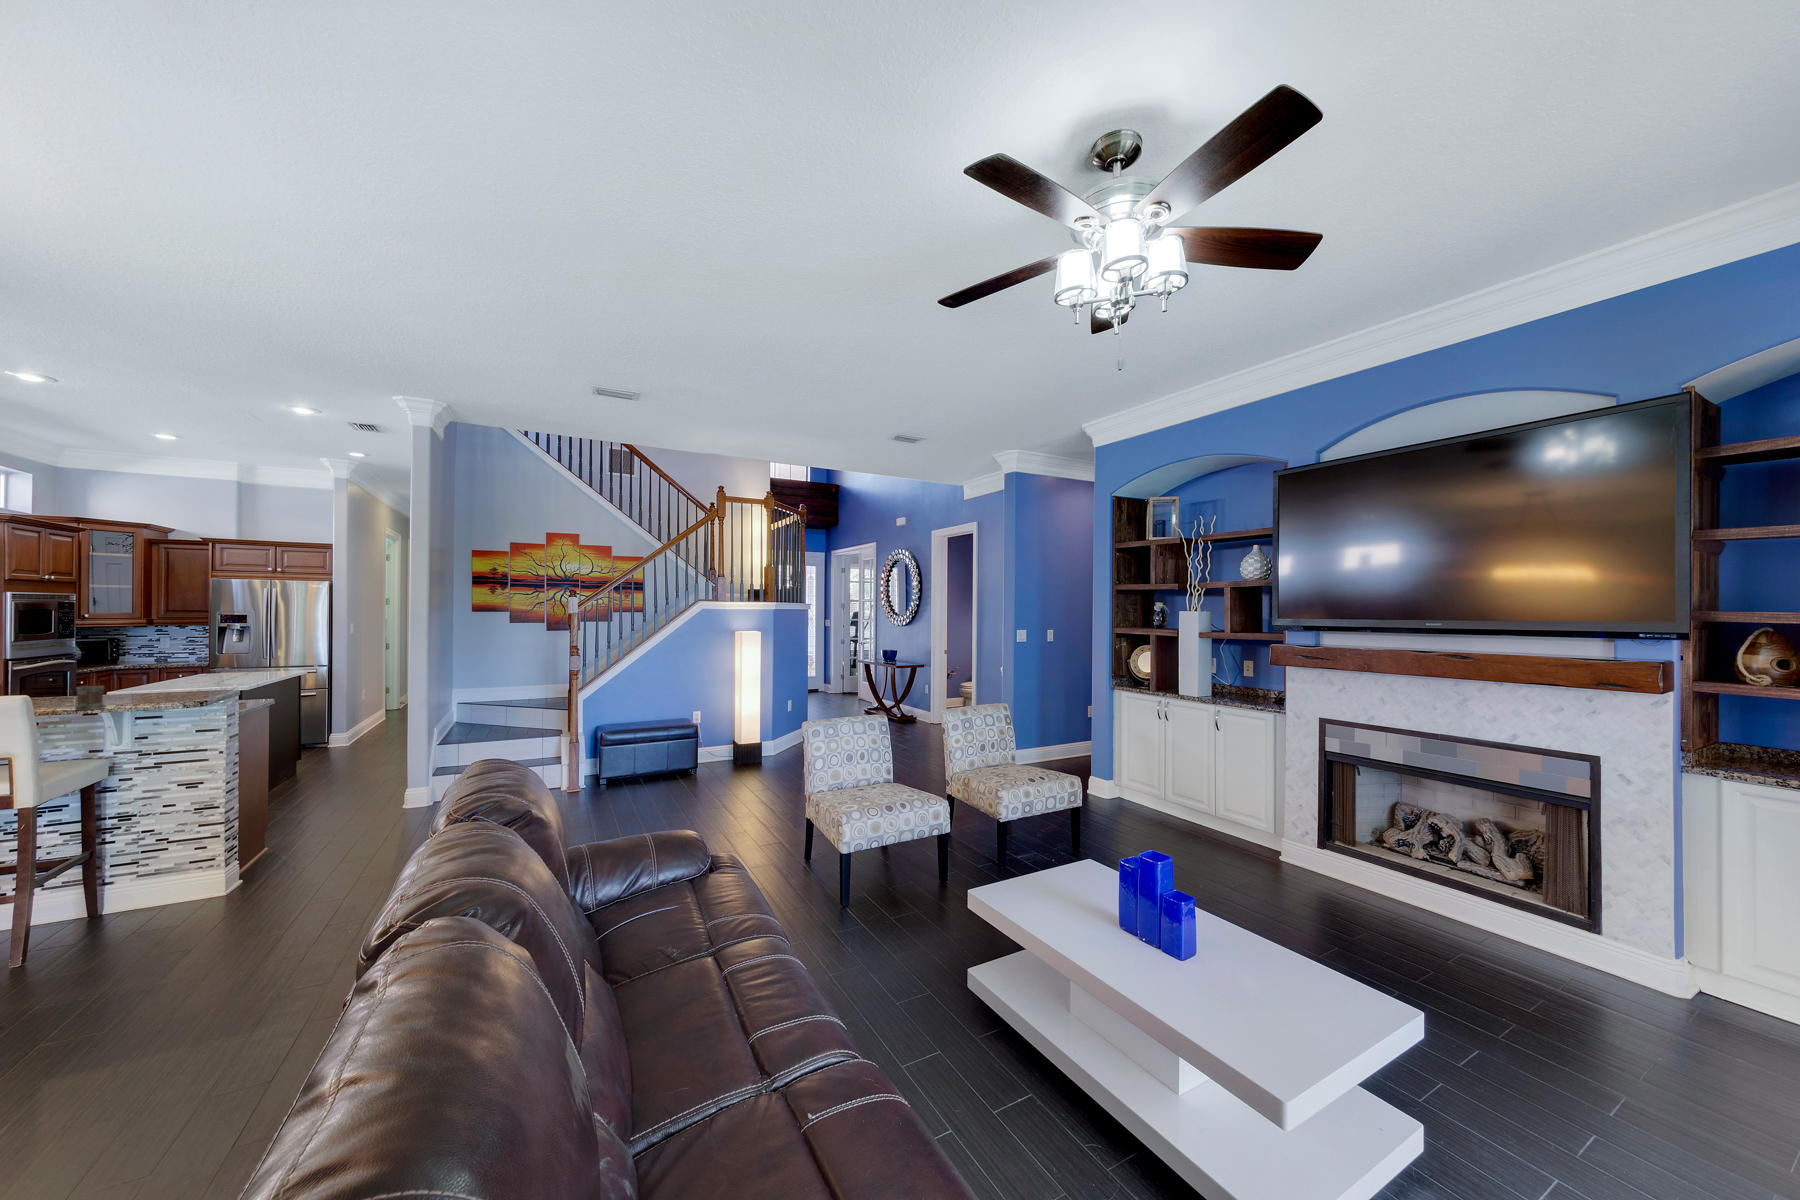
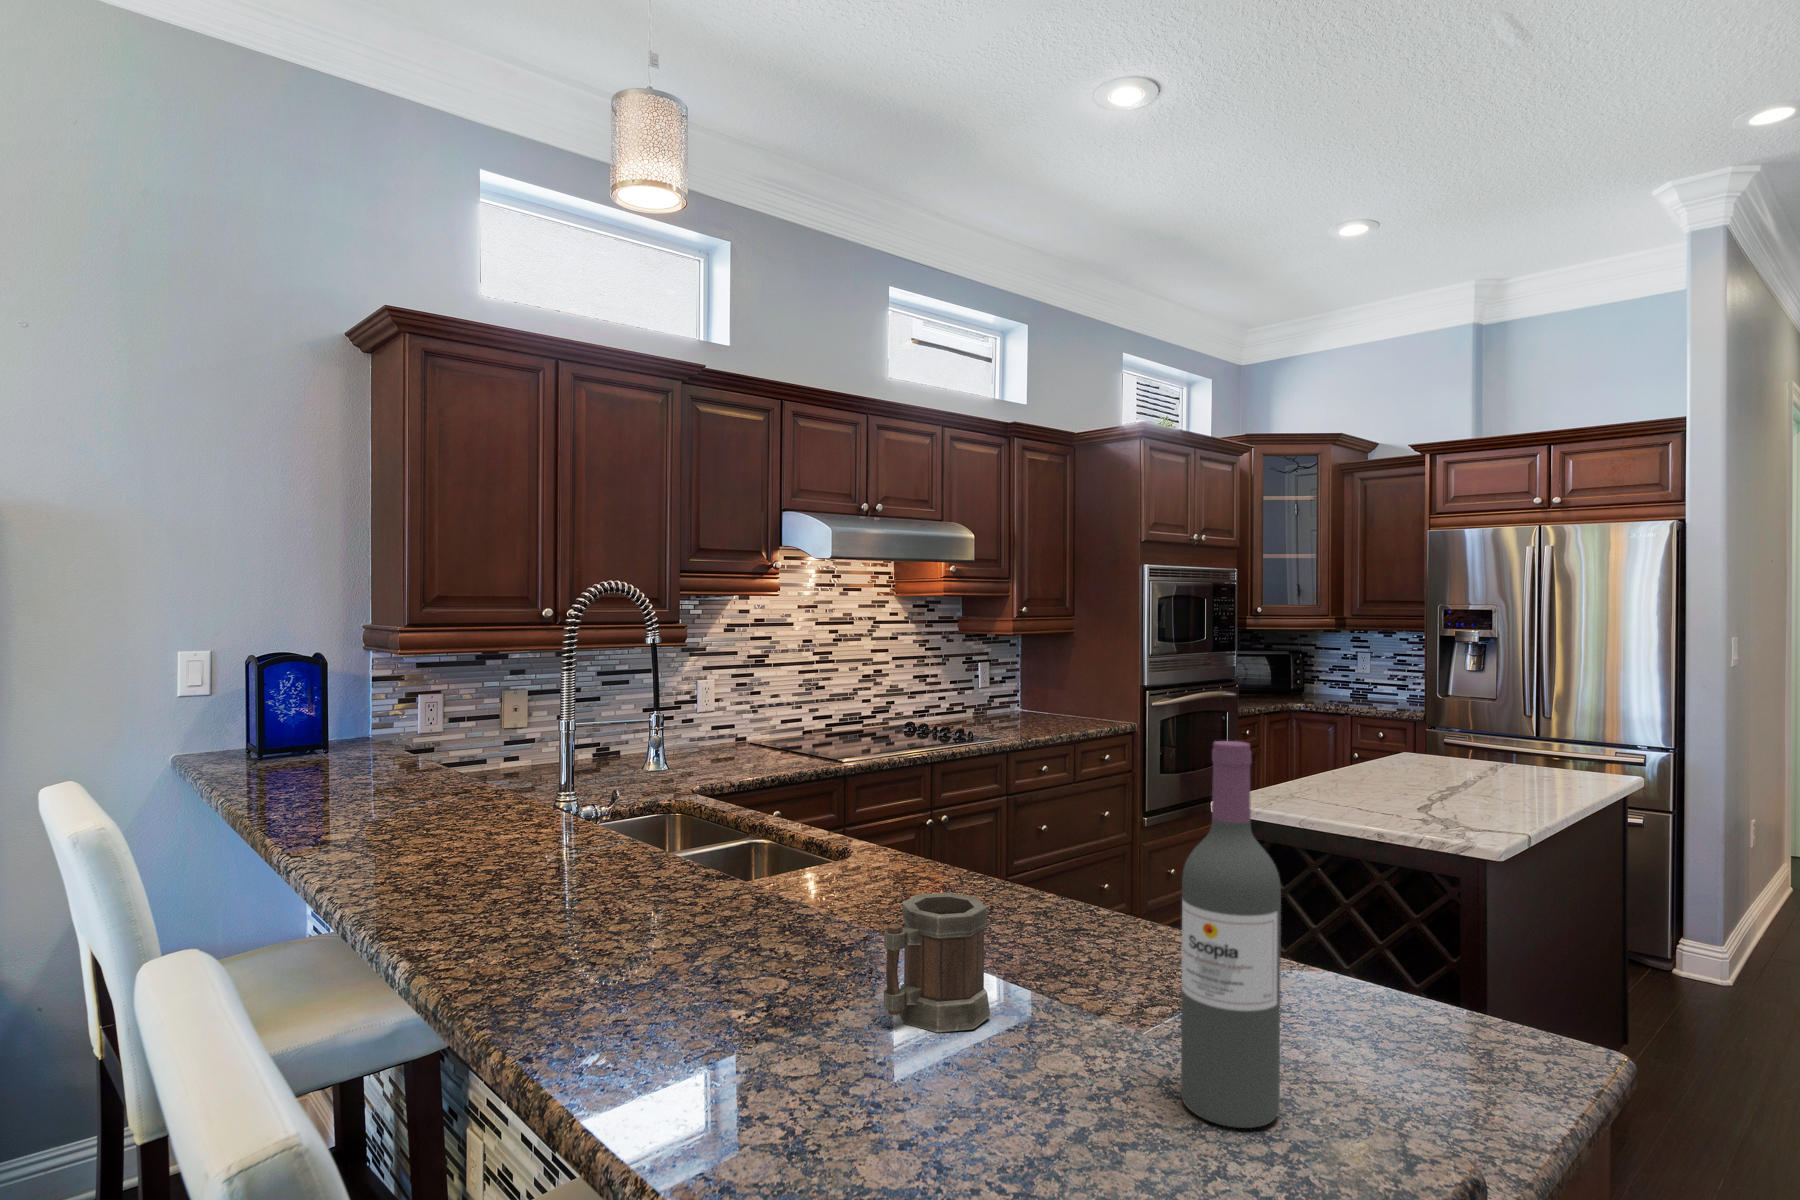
wine bottle: none [167,646,190,705] -> present [1181,741,1281,1128]

